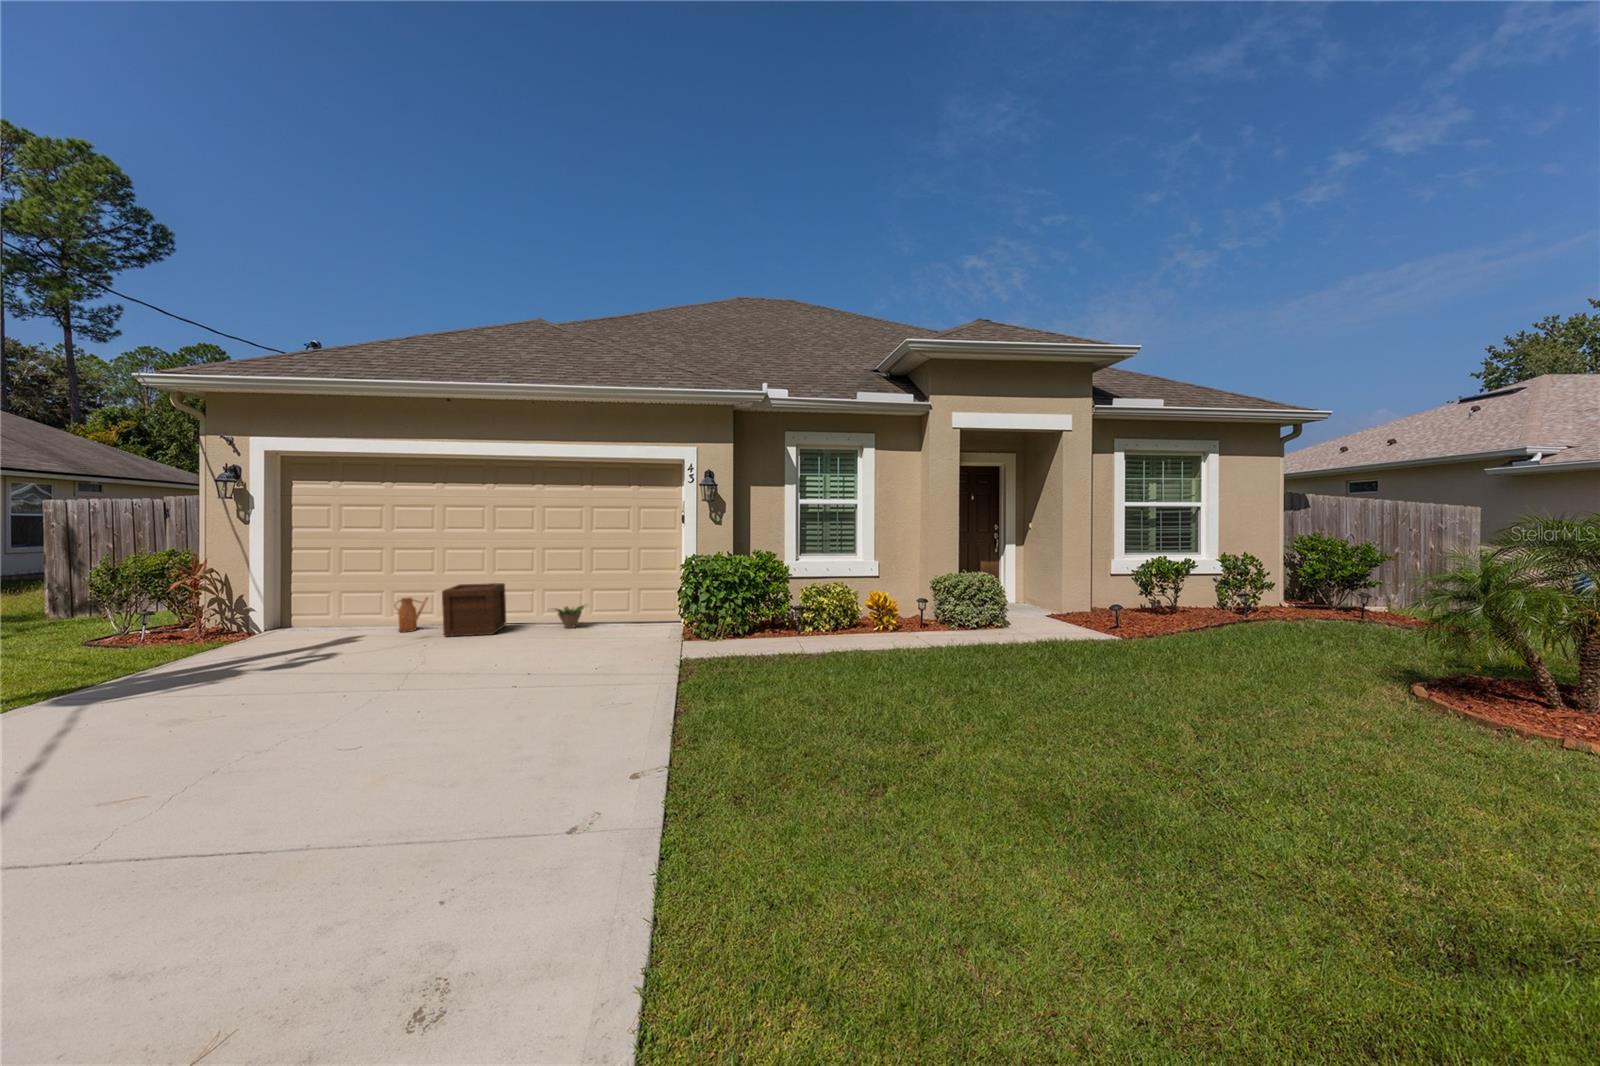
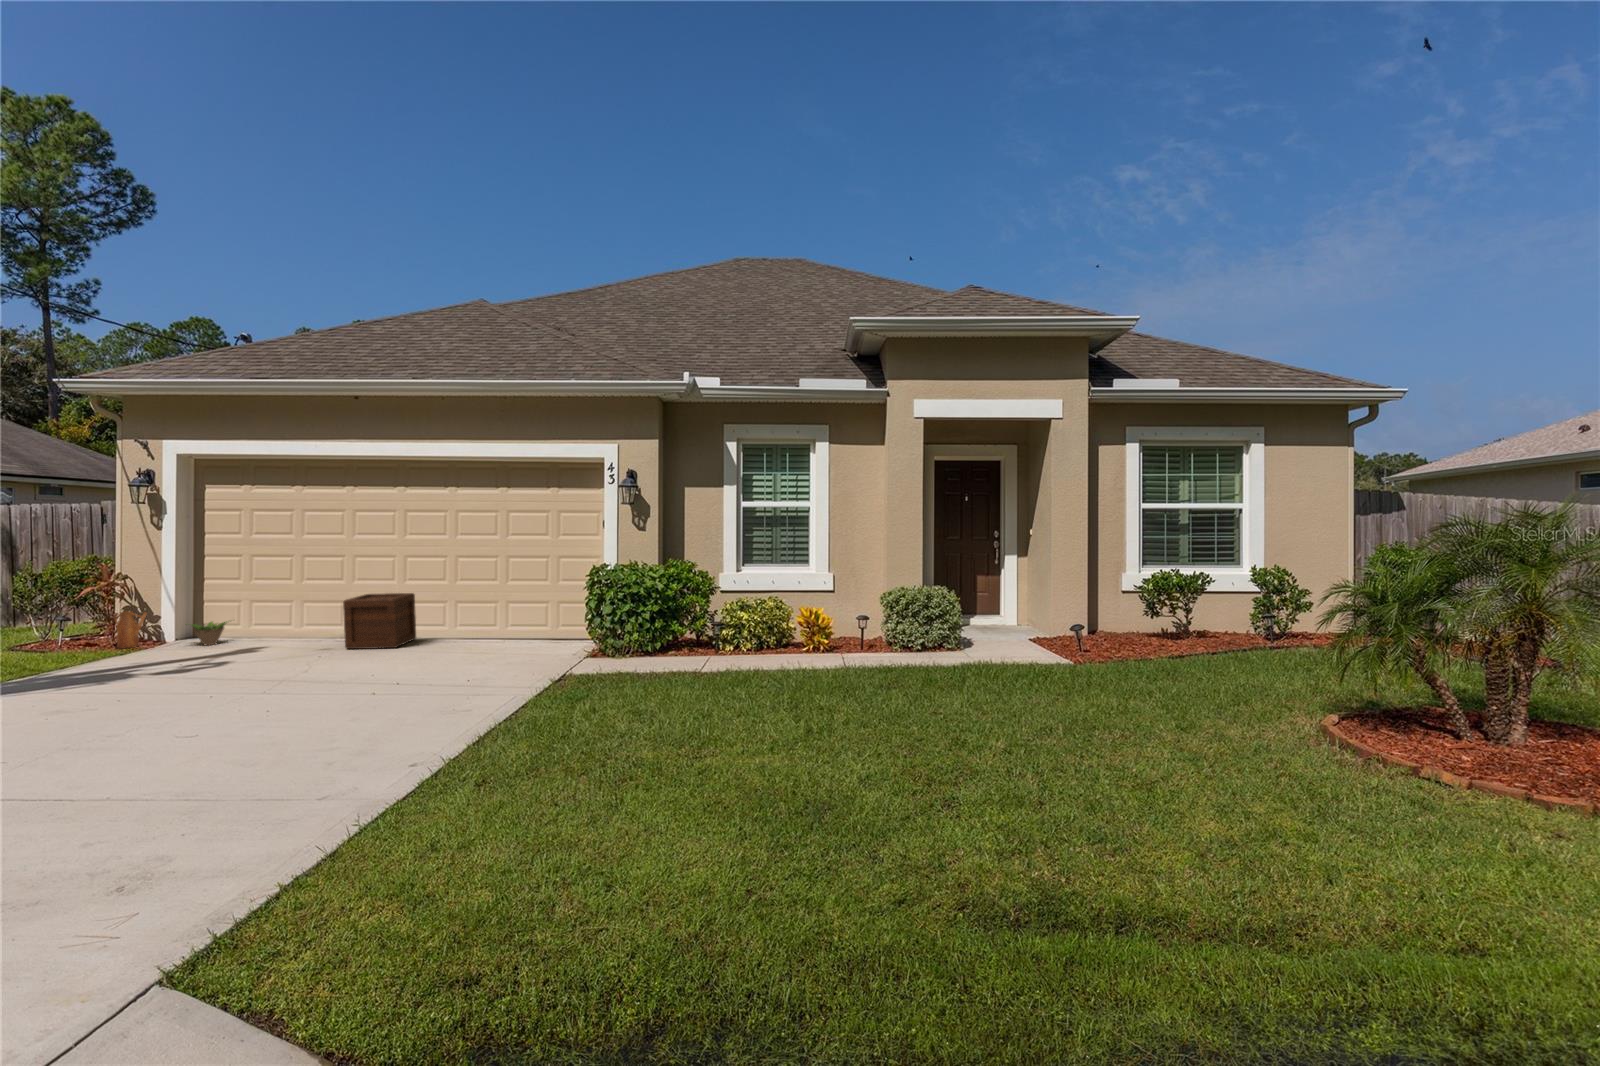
watering can: present [394,597,428,632] -> present [115,611,147,649]
decorative plant: present [552,605,584,628] -> present [192,621,227,645]

